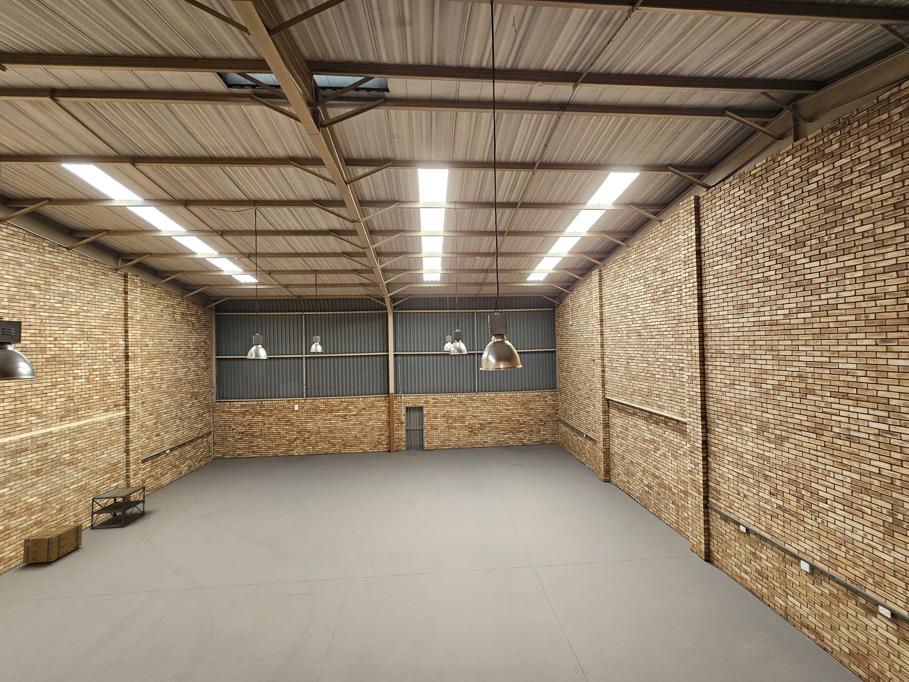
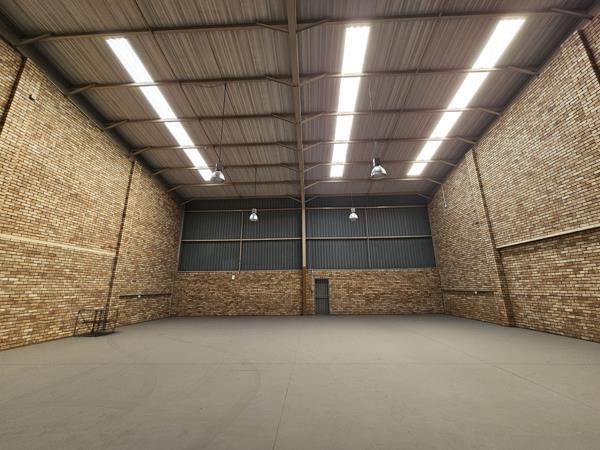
cardboard box: present [23,523,82,565] -> none [13,322,66,348]

